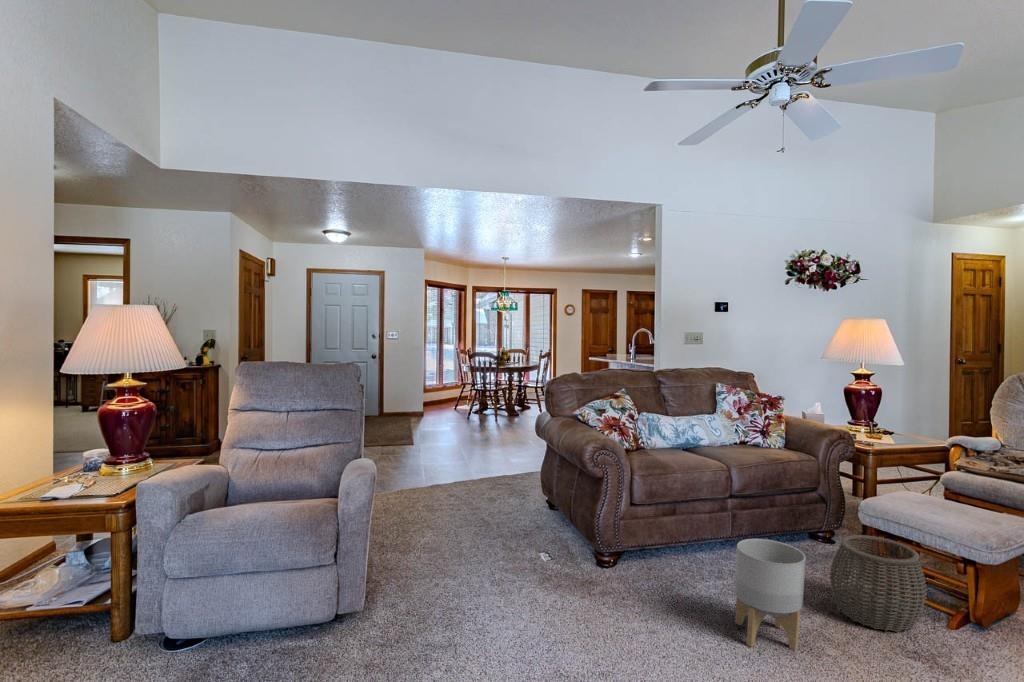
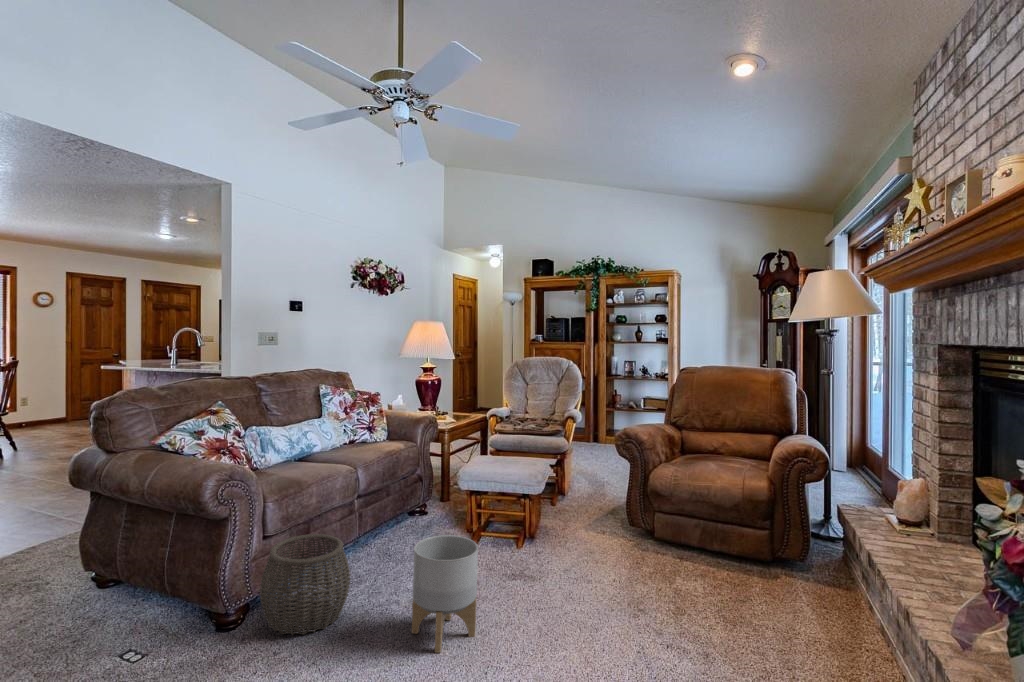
woven basket: present [830,535,927,632] -> present [259,534,350,635]

